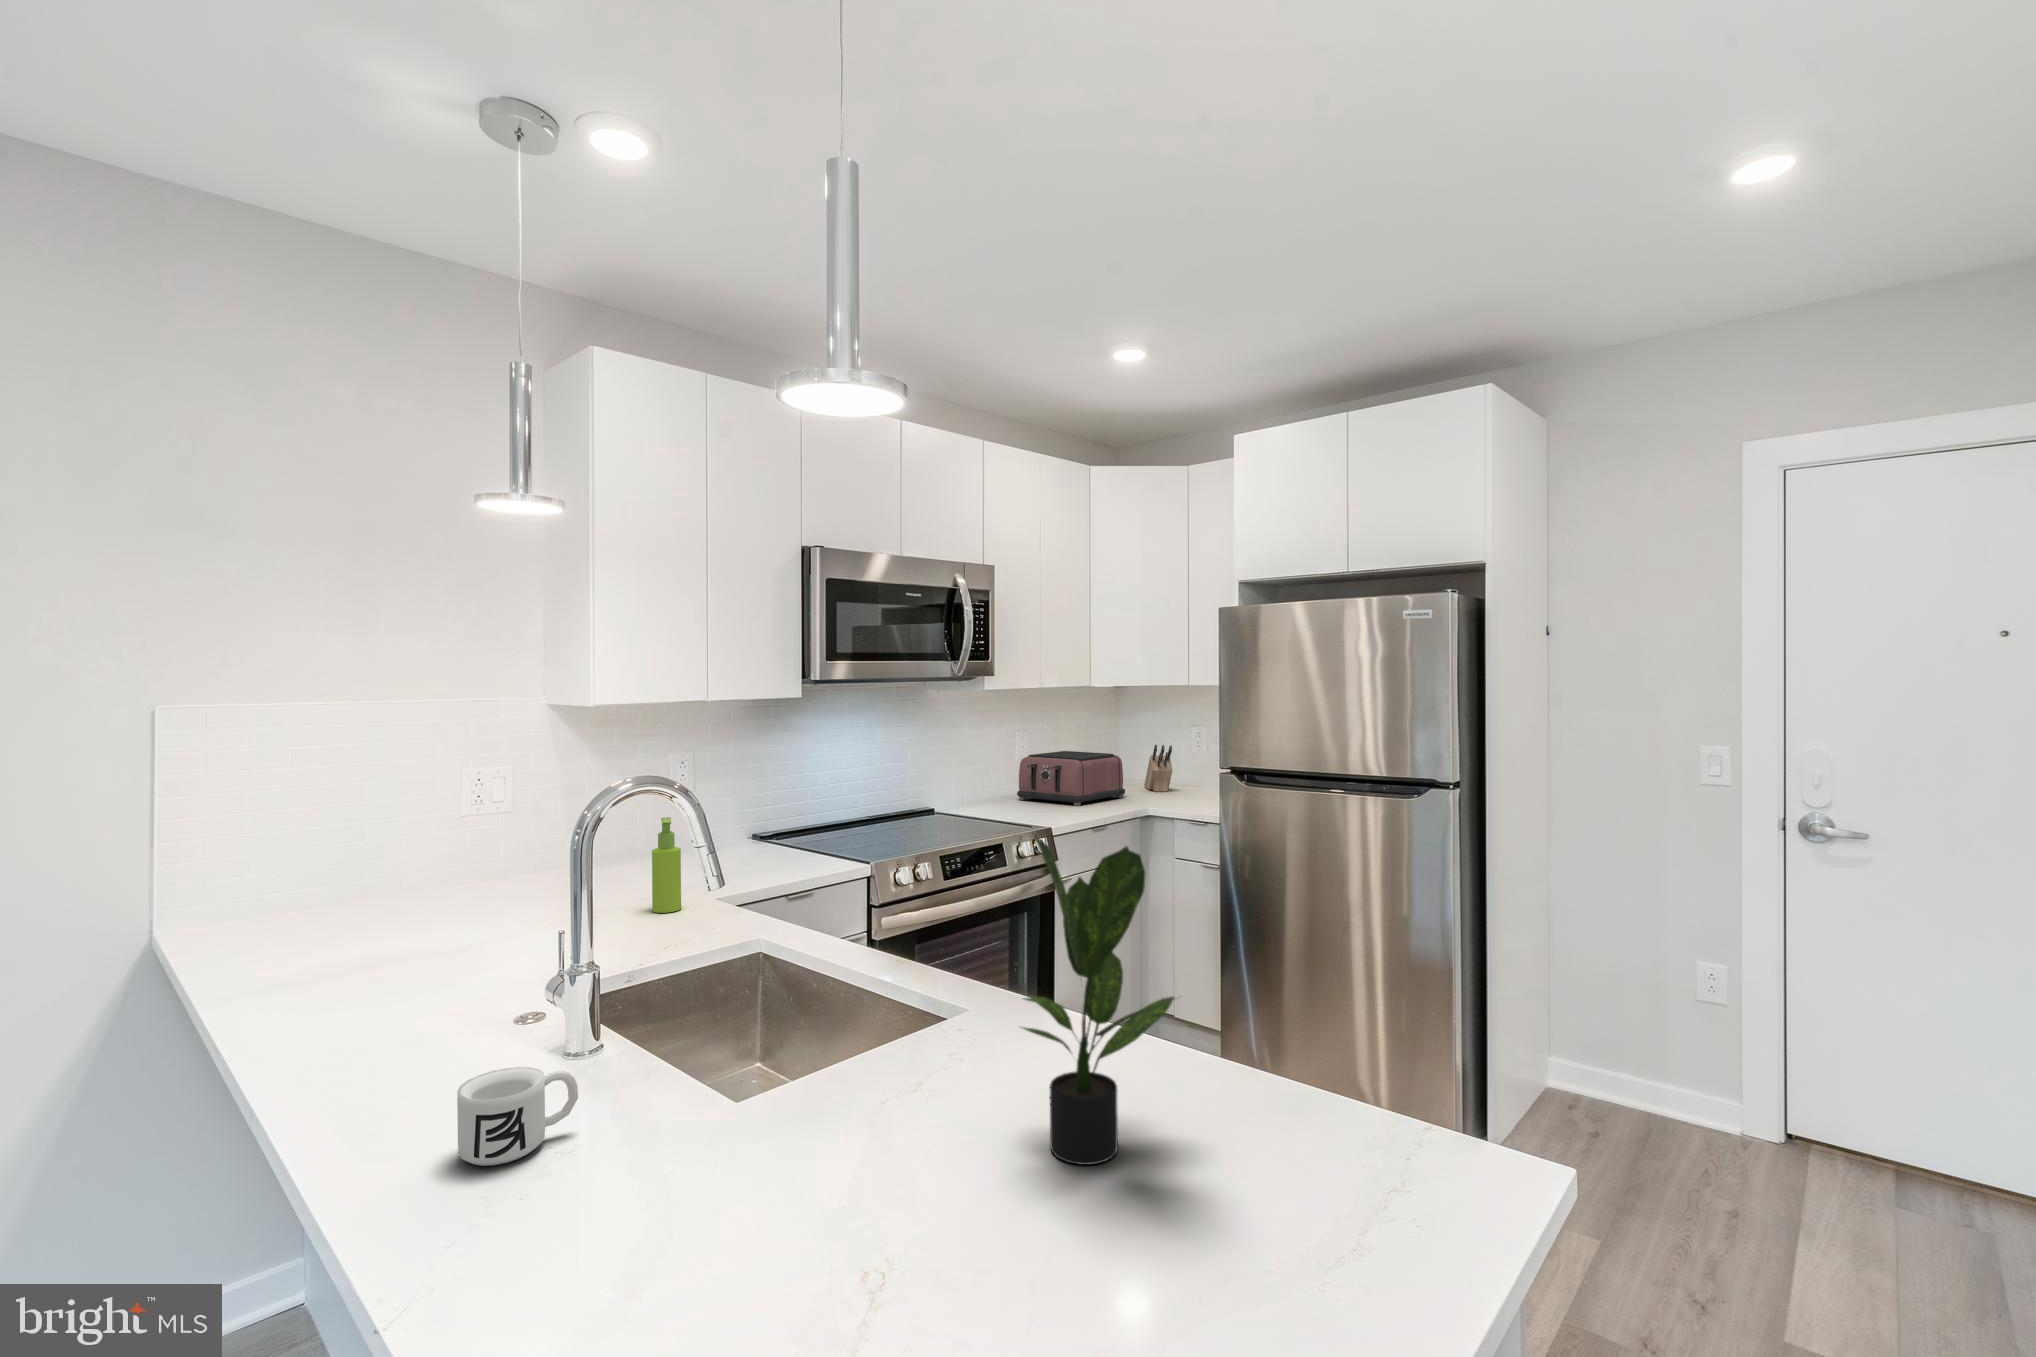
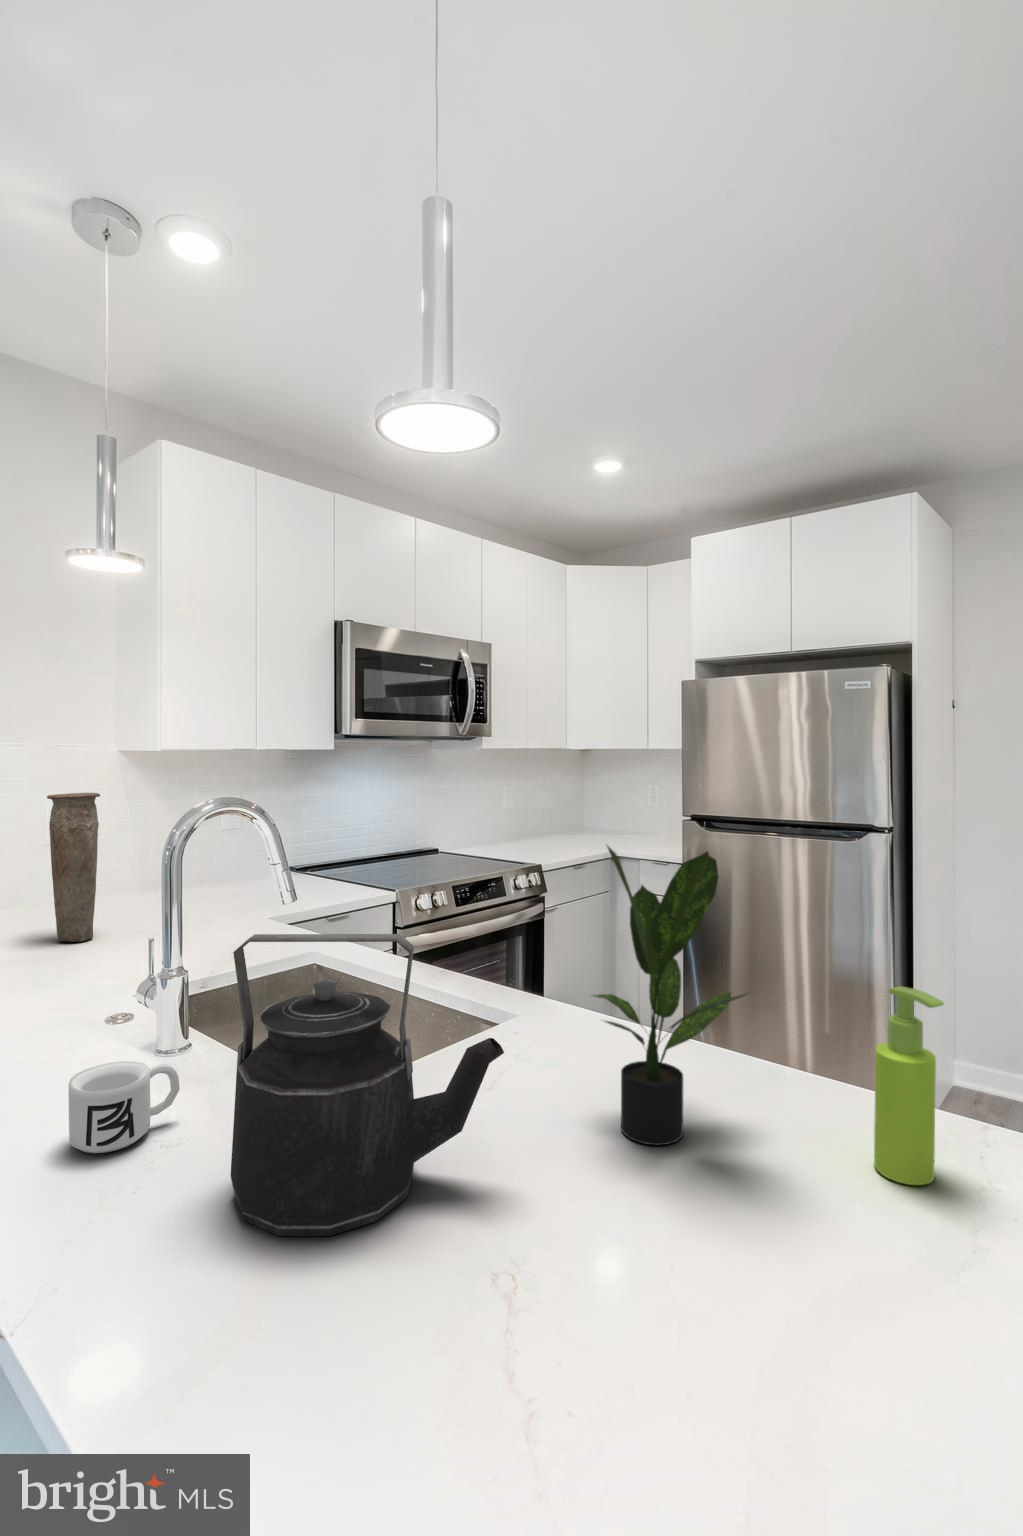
knife block: present [1144,745,1173,792] -> none [609,798,634,837]
toaster: present [1017,751,1125,806] -> none [506,802,596,847]
vase: none [465,755,525,925] -> present [47,793,100,942]
soap dispenser: present [652,817,681,913] -> present [874,986,944,1185]
kettle: none [617,935,906,1255] -> present [231,934,504,1236]

